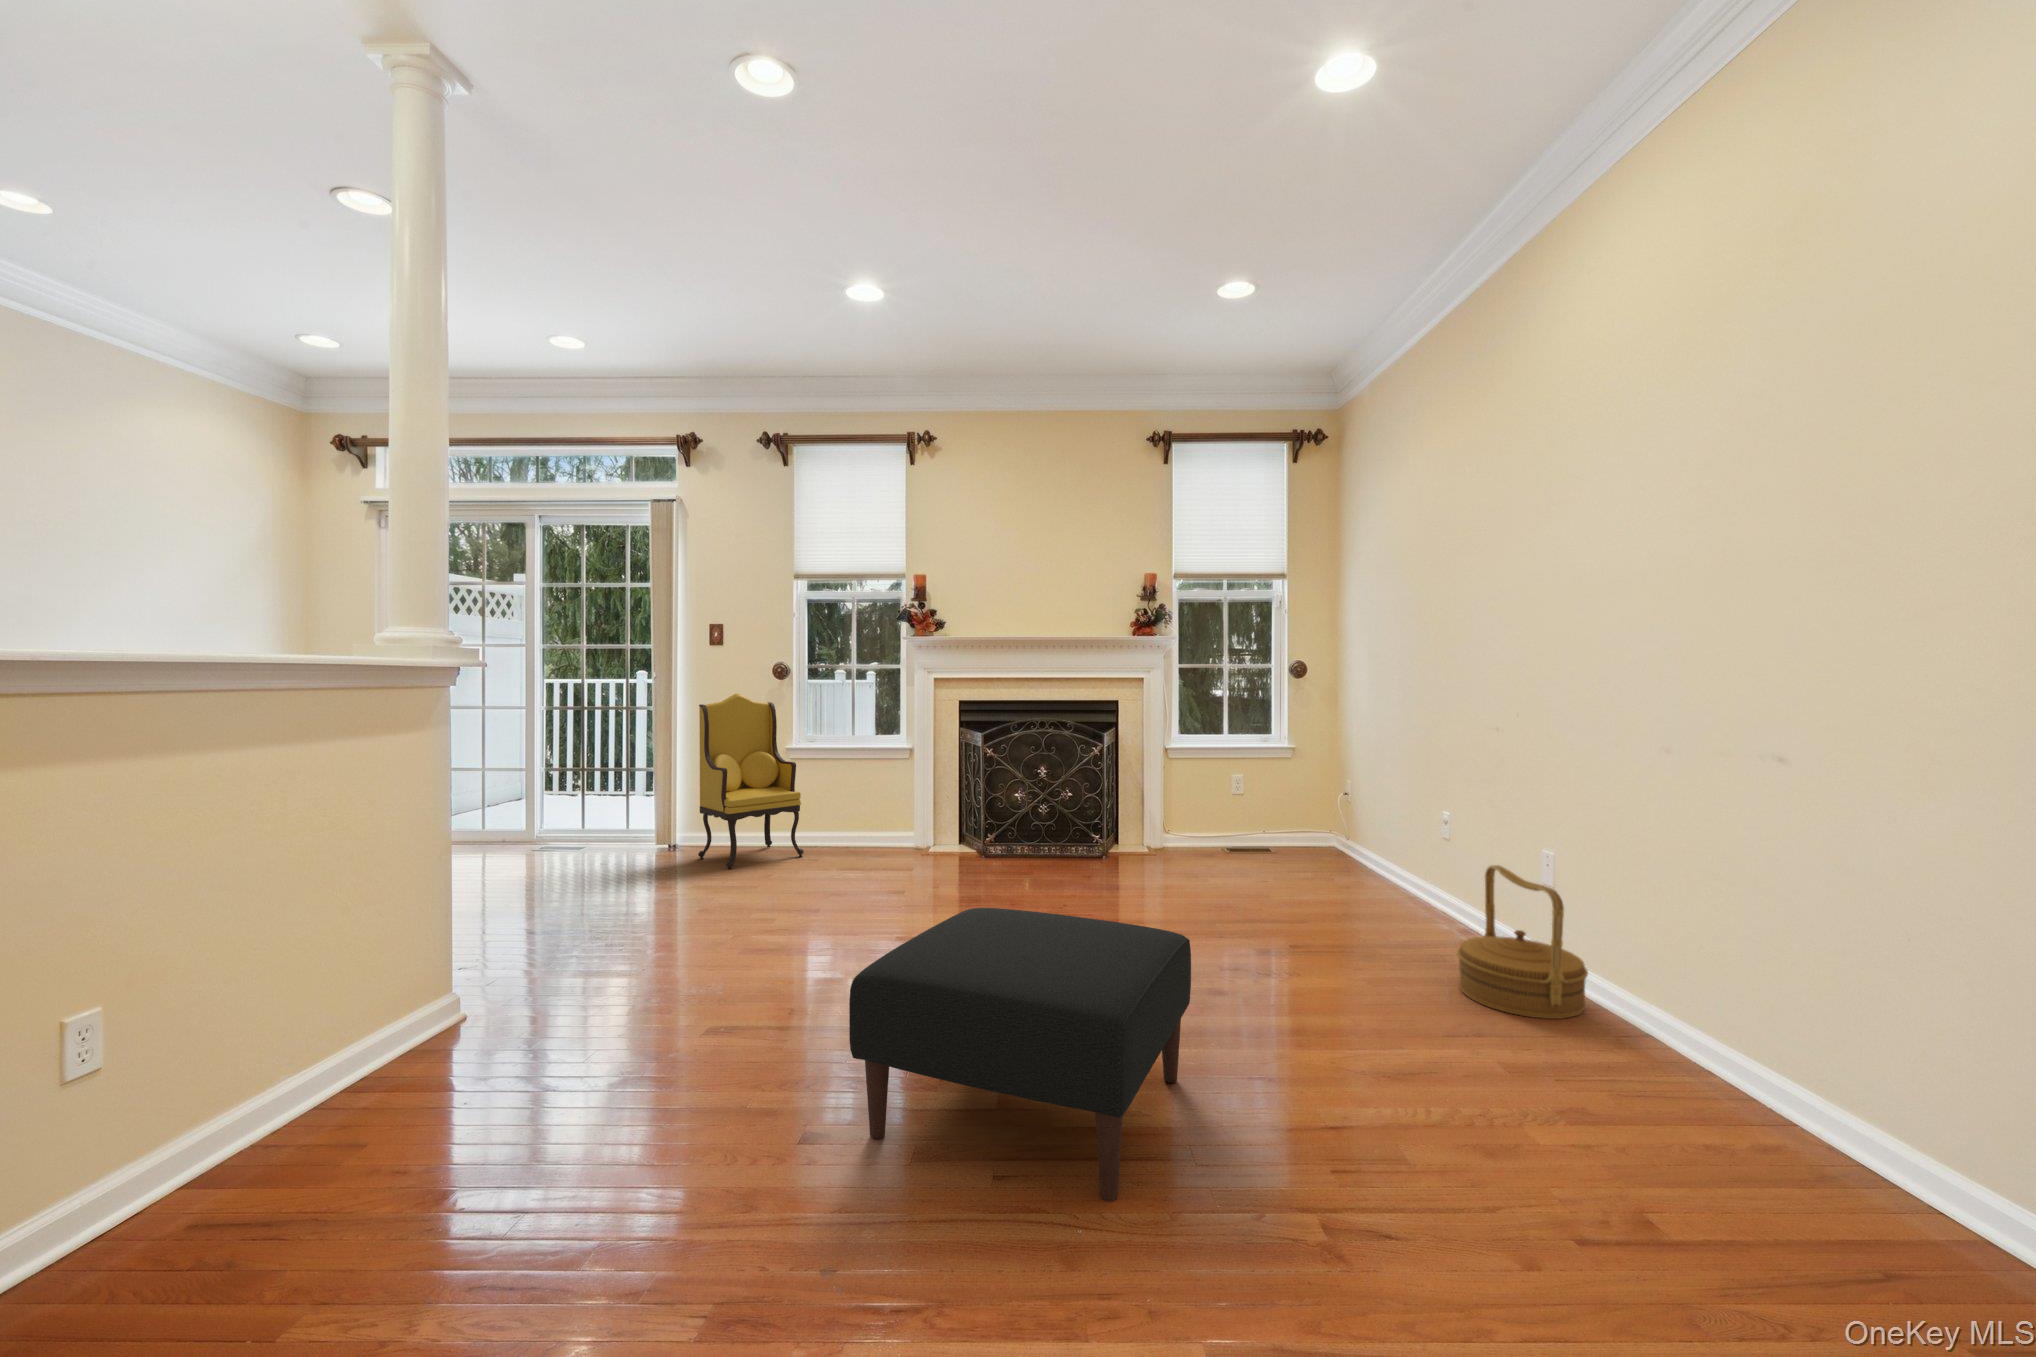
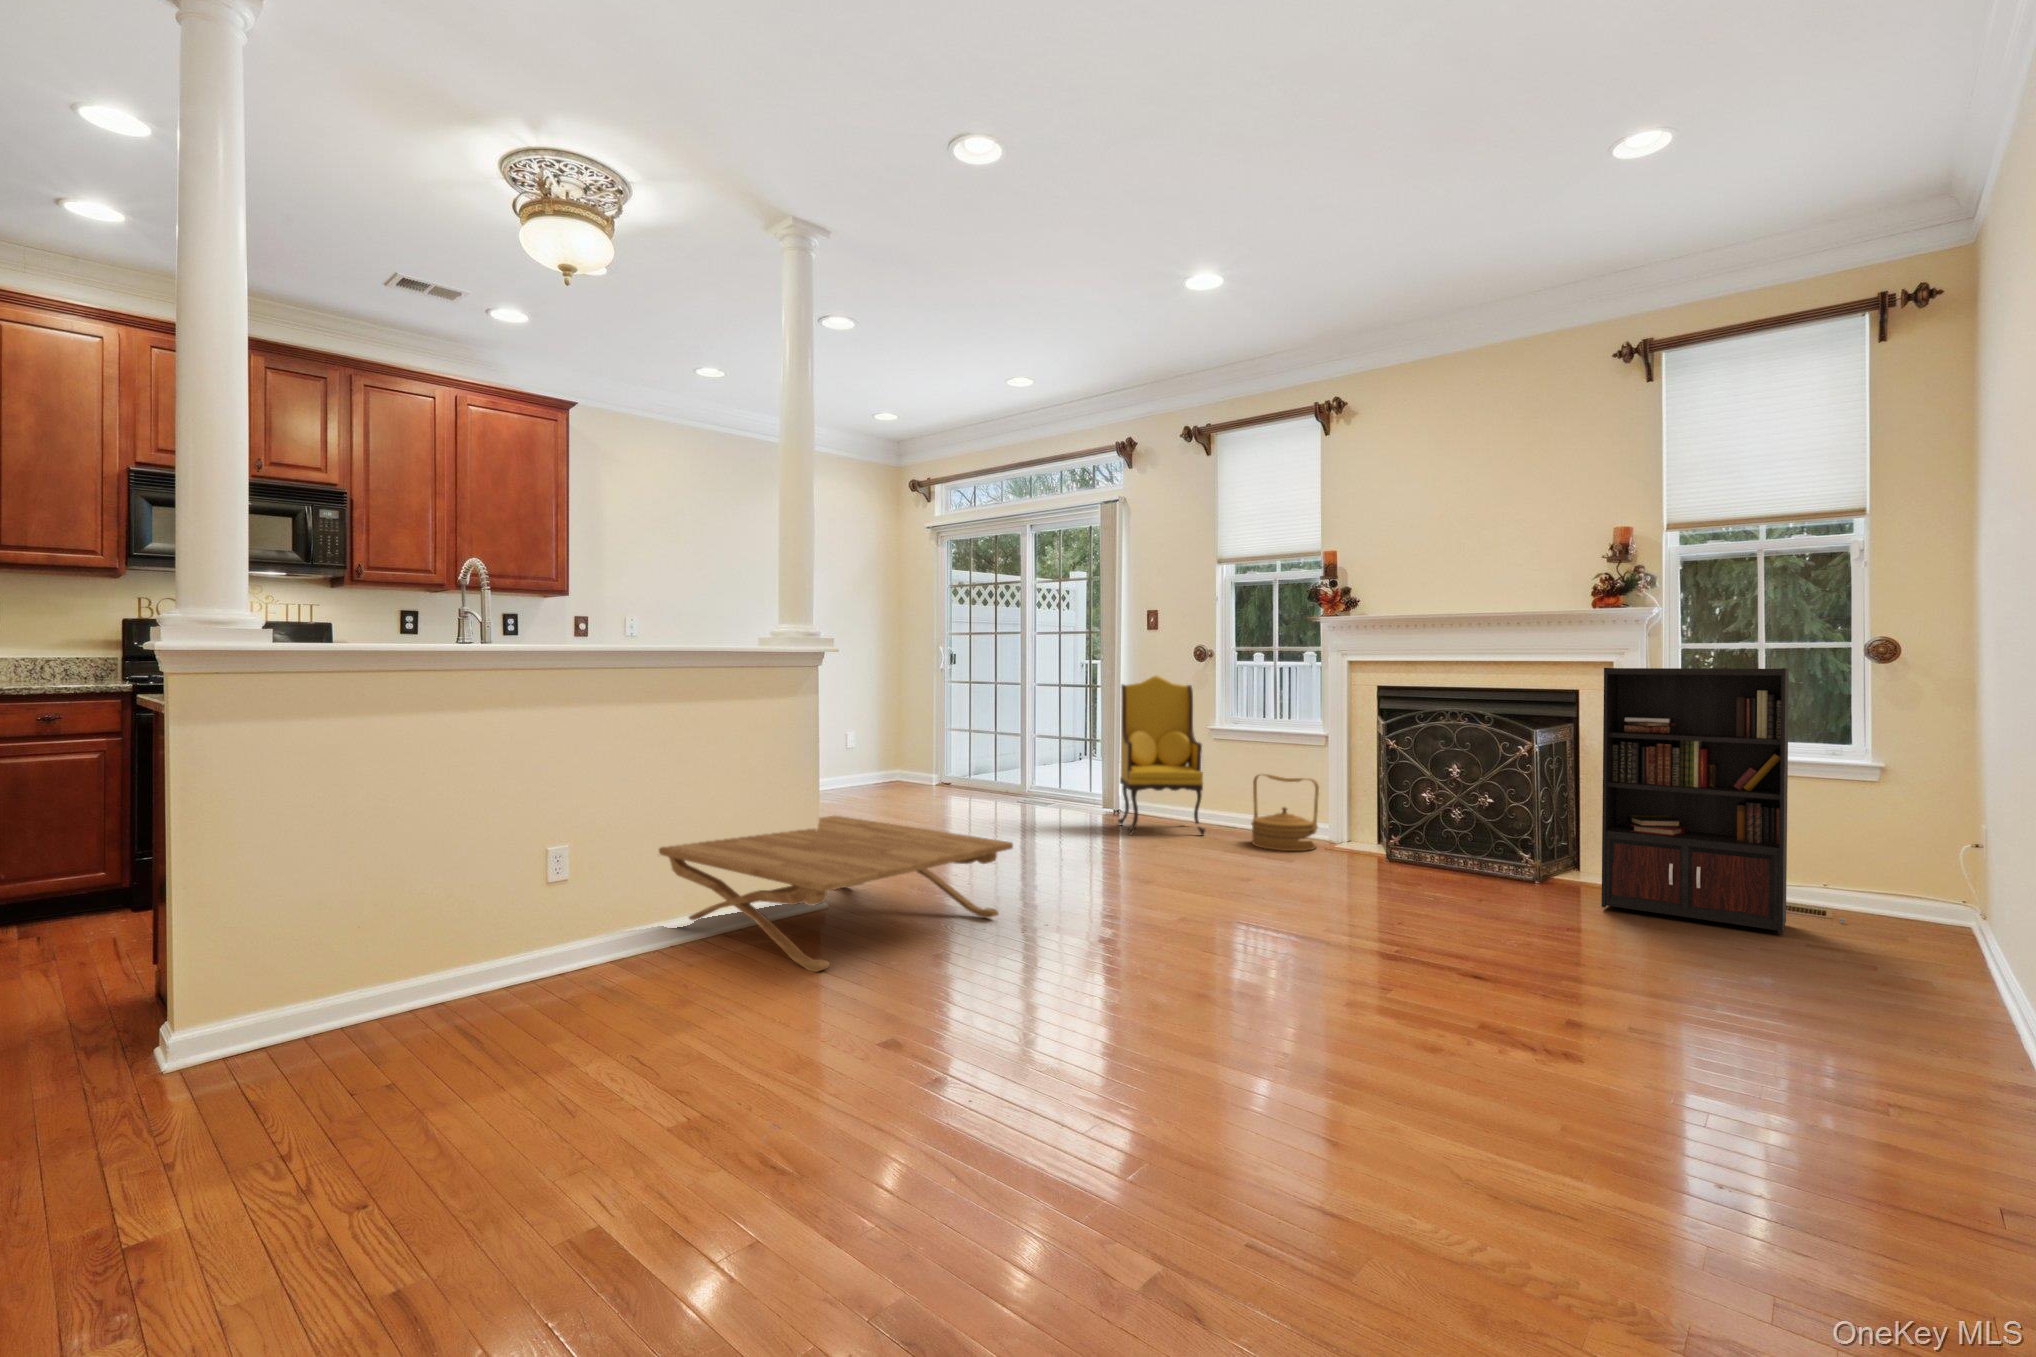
bookcase: none [1169,685,1289,870] -> present [1602,668,1845,934]
woven basket: present [1457,865,1588,1019] -> present [1251,774,1319,851]
ottoman: present [849,908,1191,1202] -> none [946,846,1246,1059]
coffee table: none [116,920,780,1225] -> present [659,816,1013,972]

